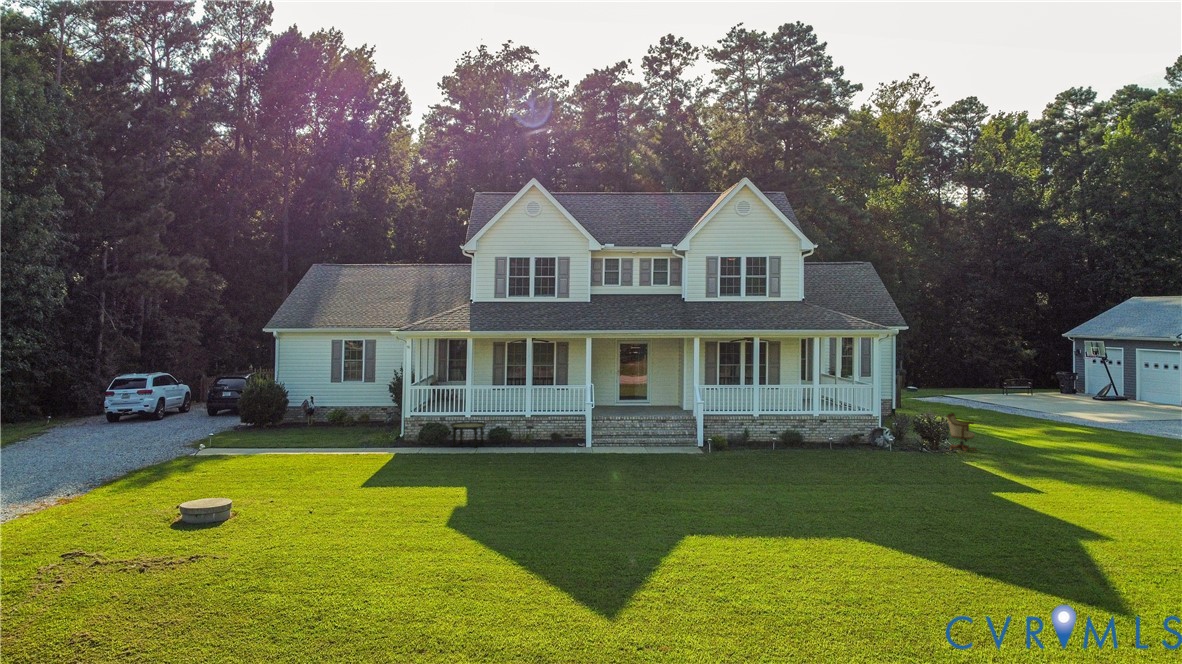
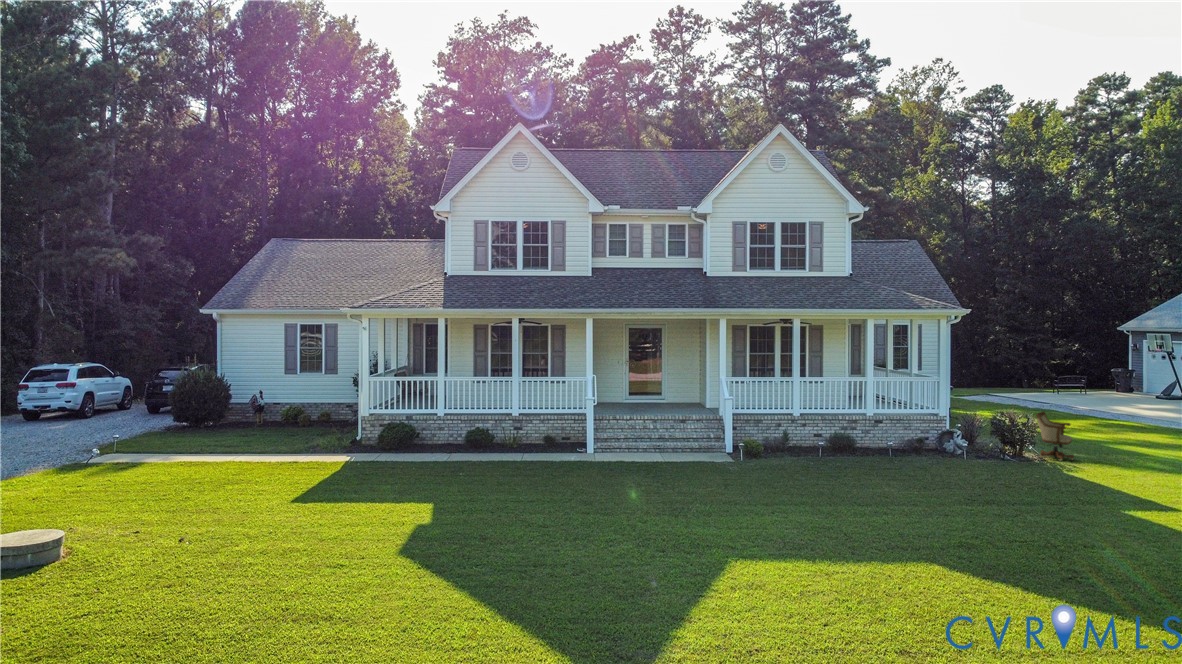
round table: present [450,422,486,448] -> none [418,421,464,454]

